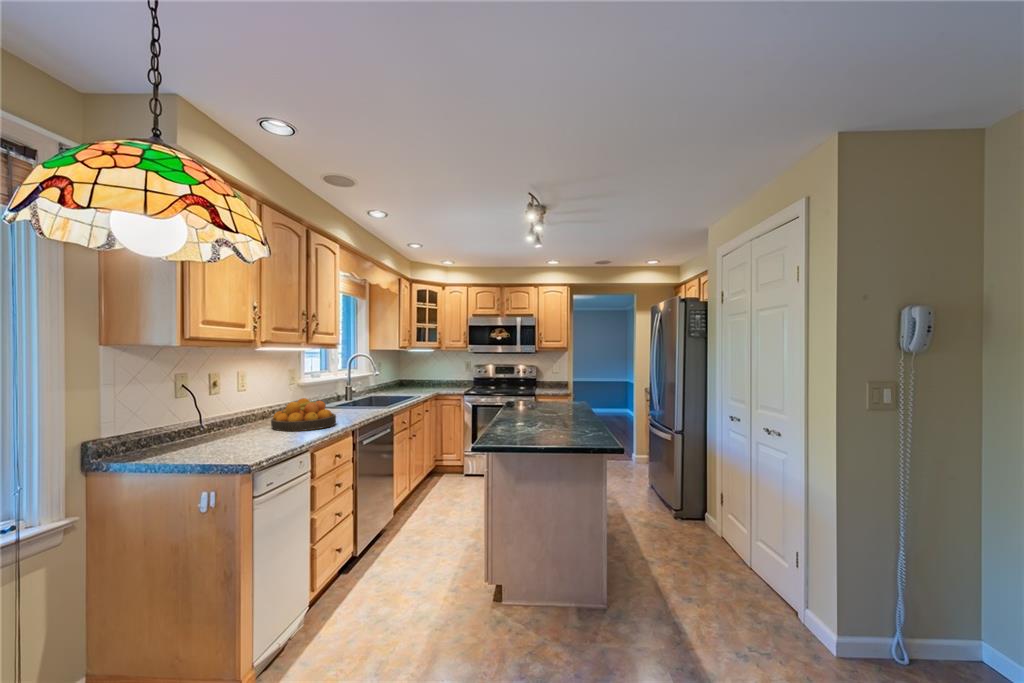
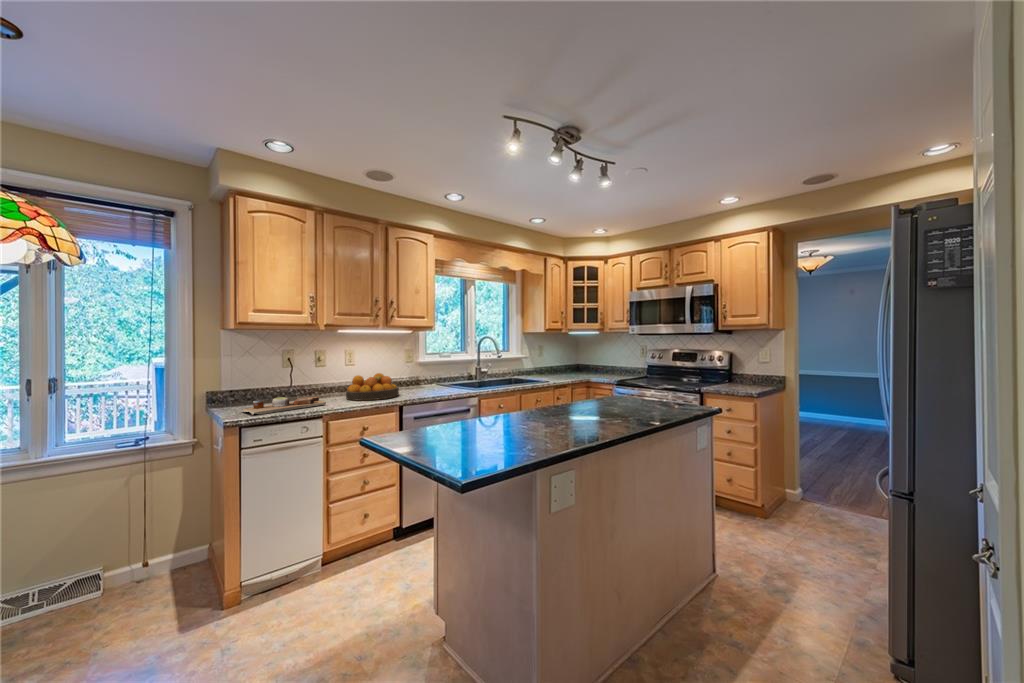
cutting board: none [201,430,288,458] -> present [242,396,326,415]

